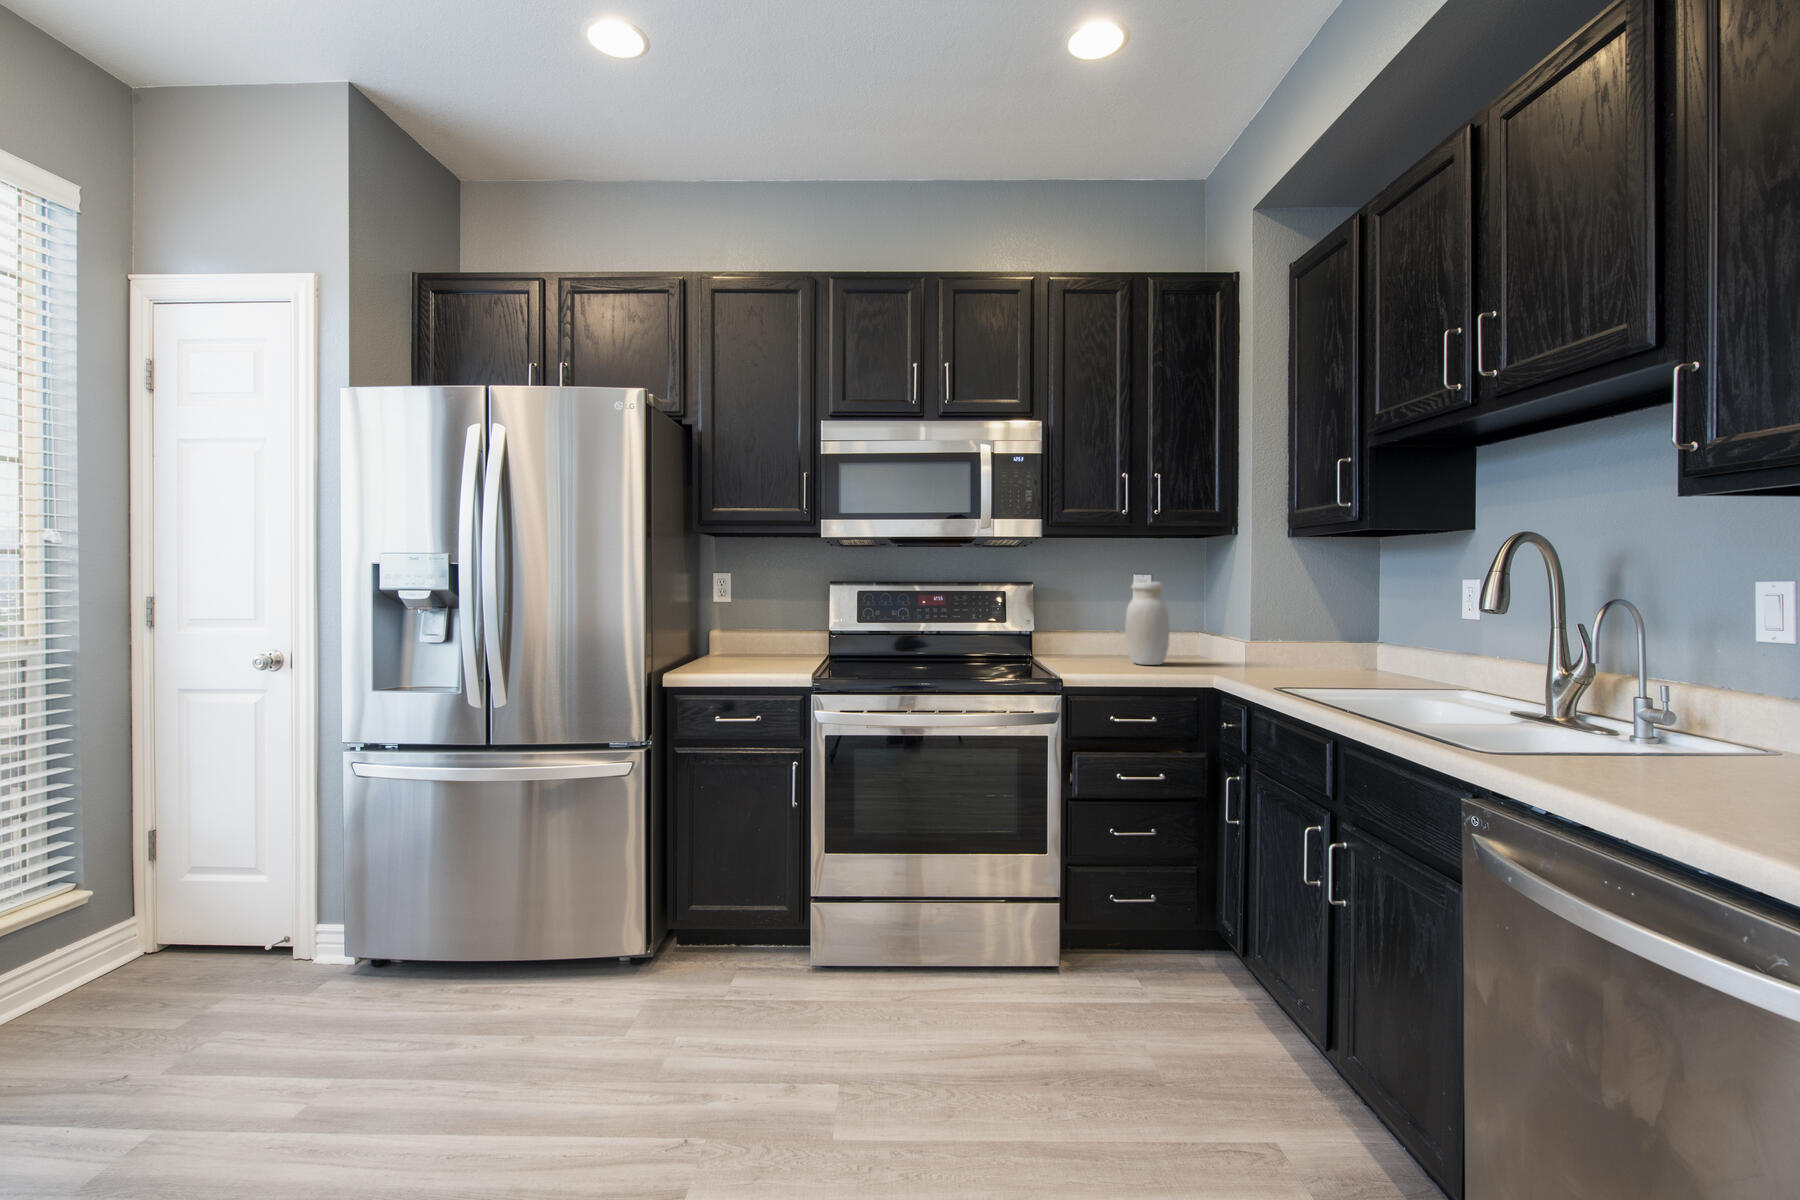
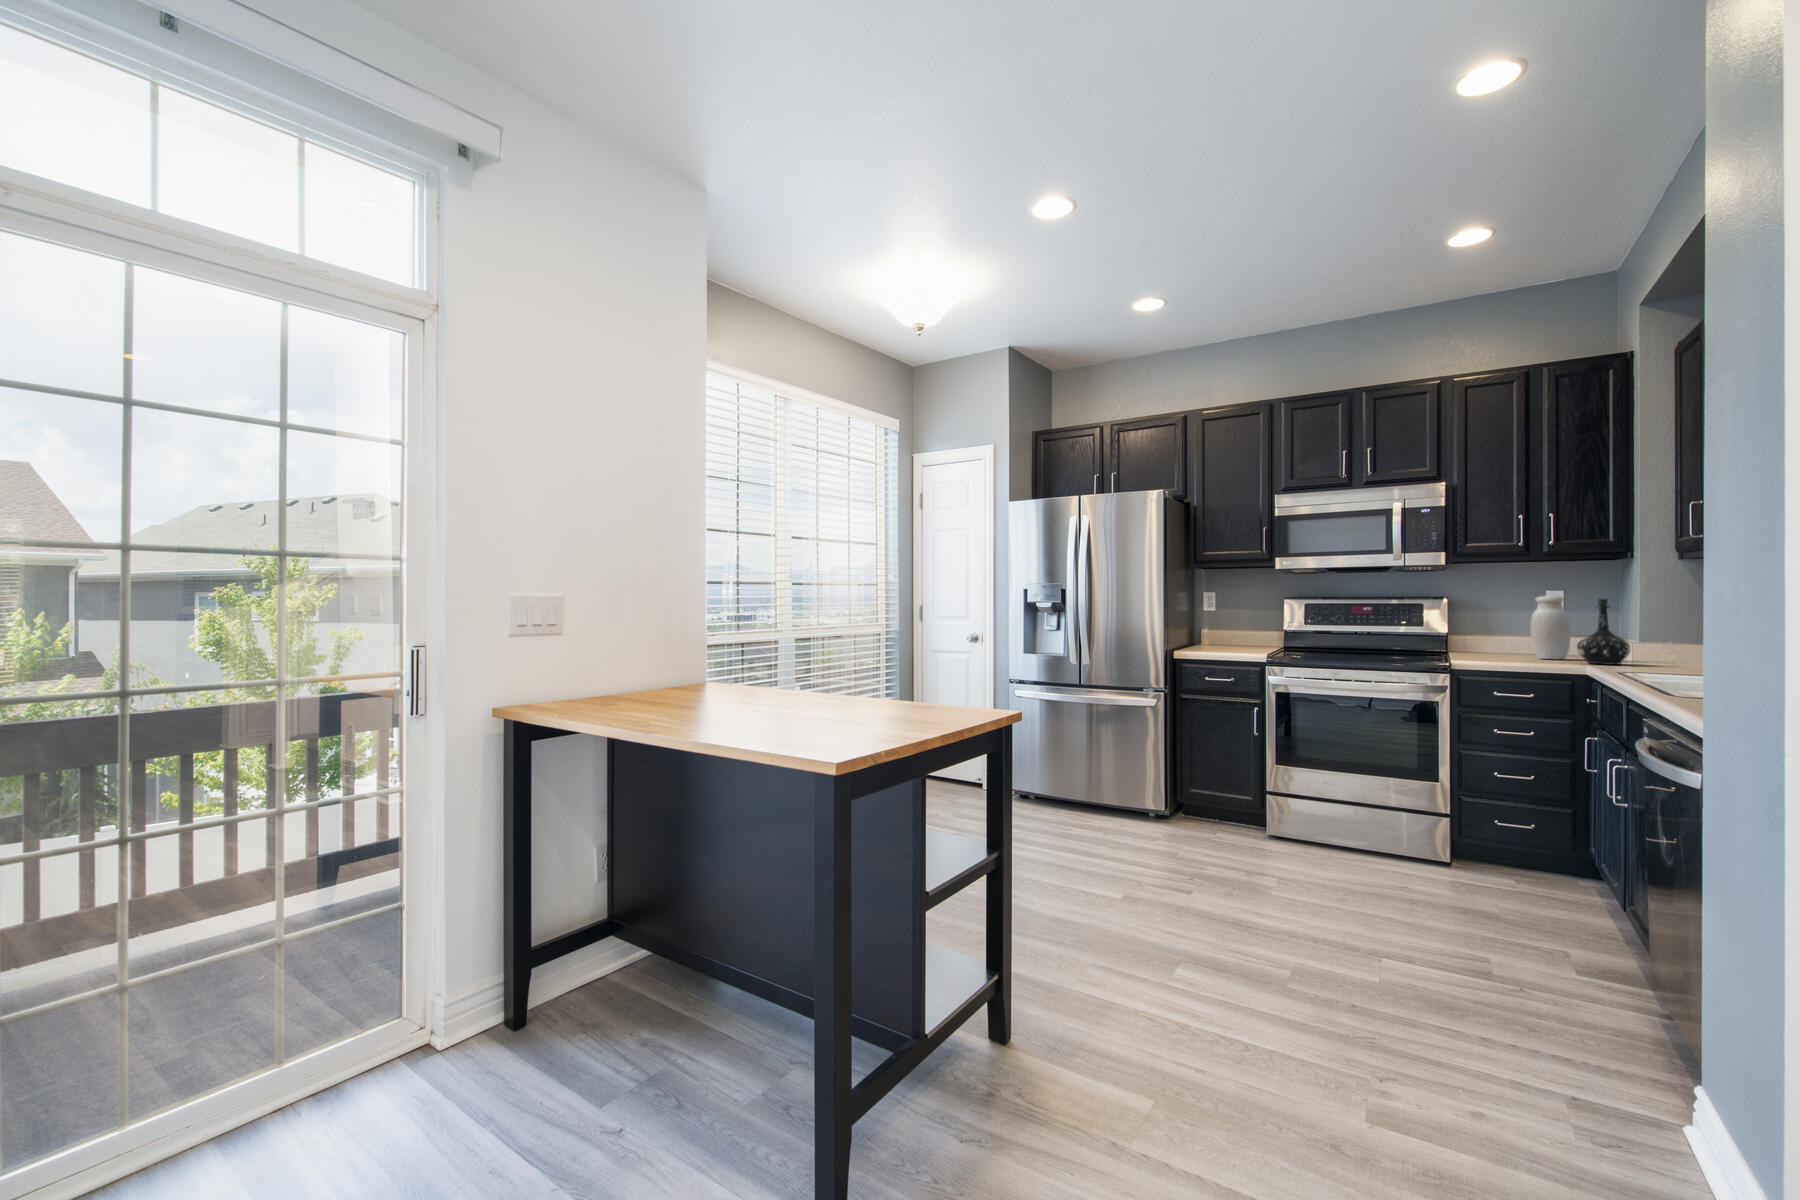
bottle: none [1192,588,1250,676] -> present [1577,599,1630,665]

